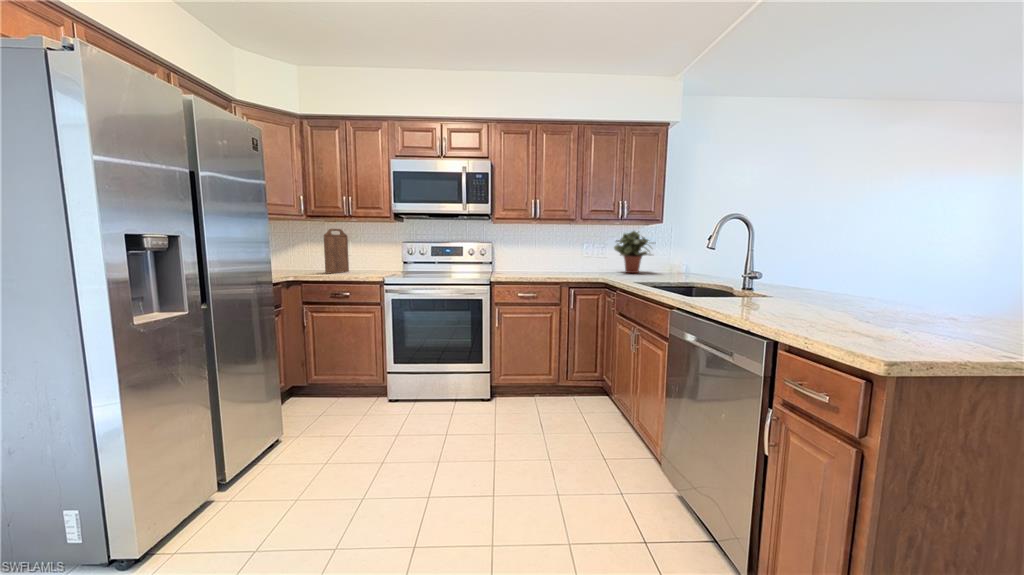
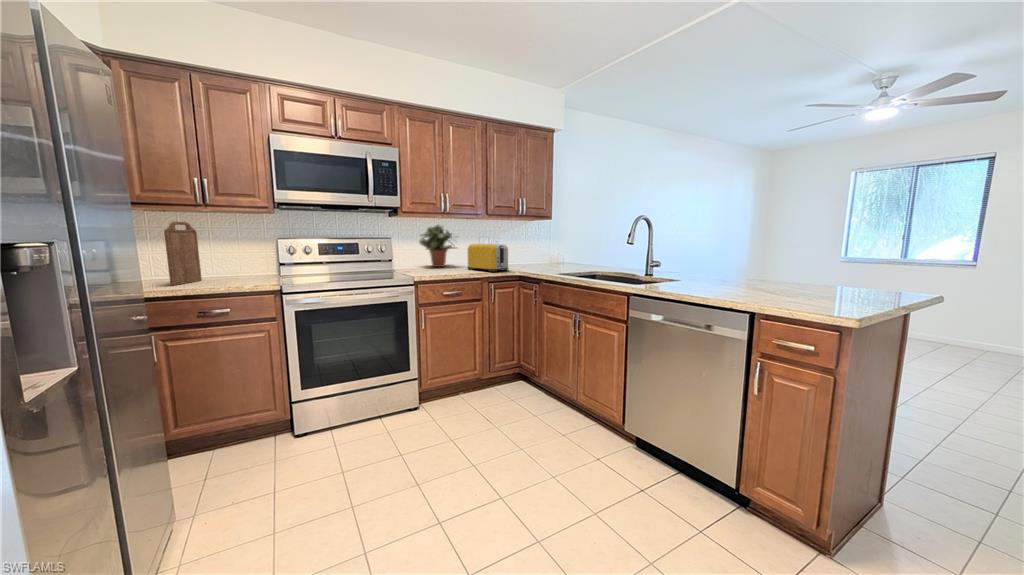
potted plant: present [614,231,649,273] -> present [419,225,455,267]
toaster: none [557,249,595,278] -> present [468,244,508,272]

